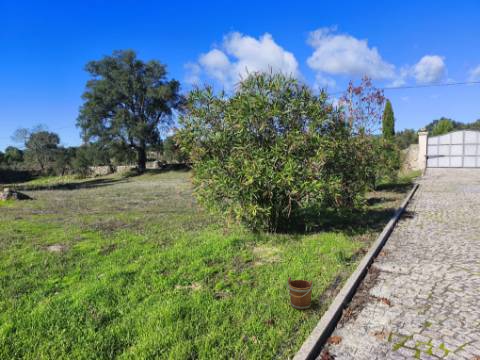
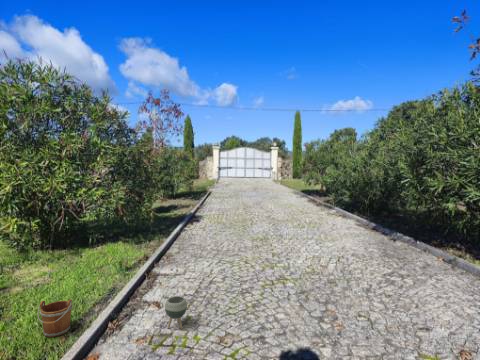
planter: none [403,298,429,334] -> present [165,296,187,329]

